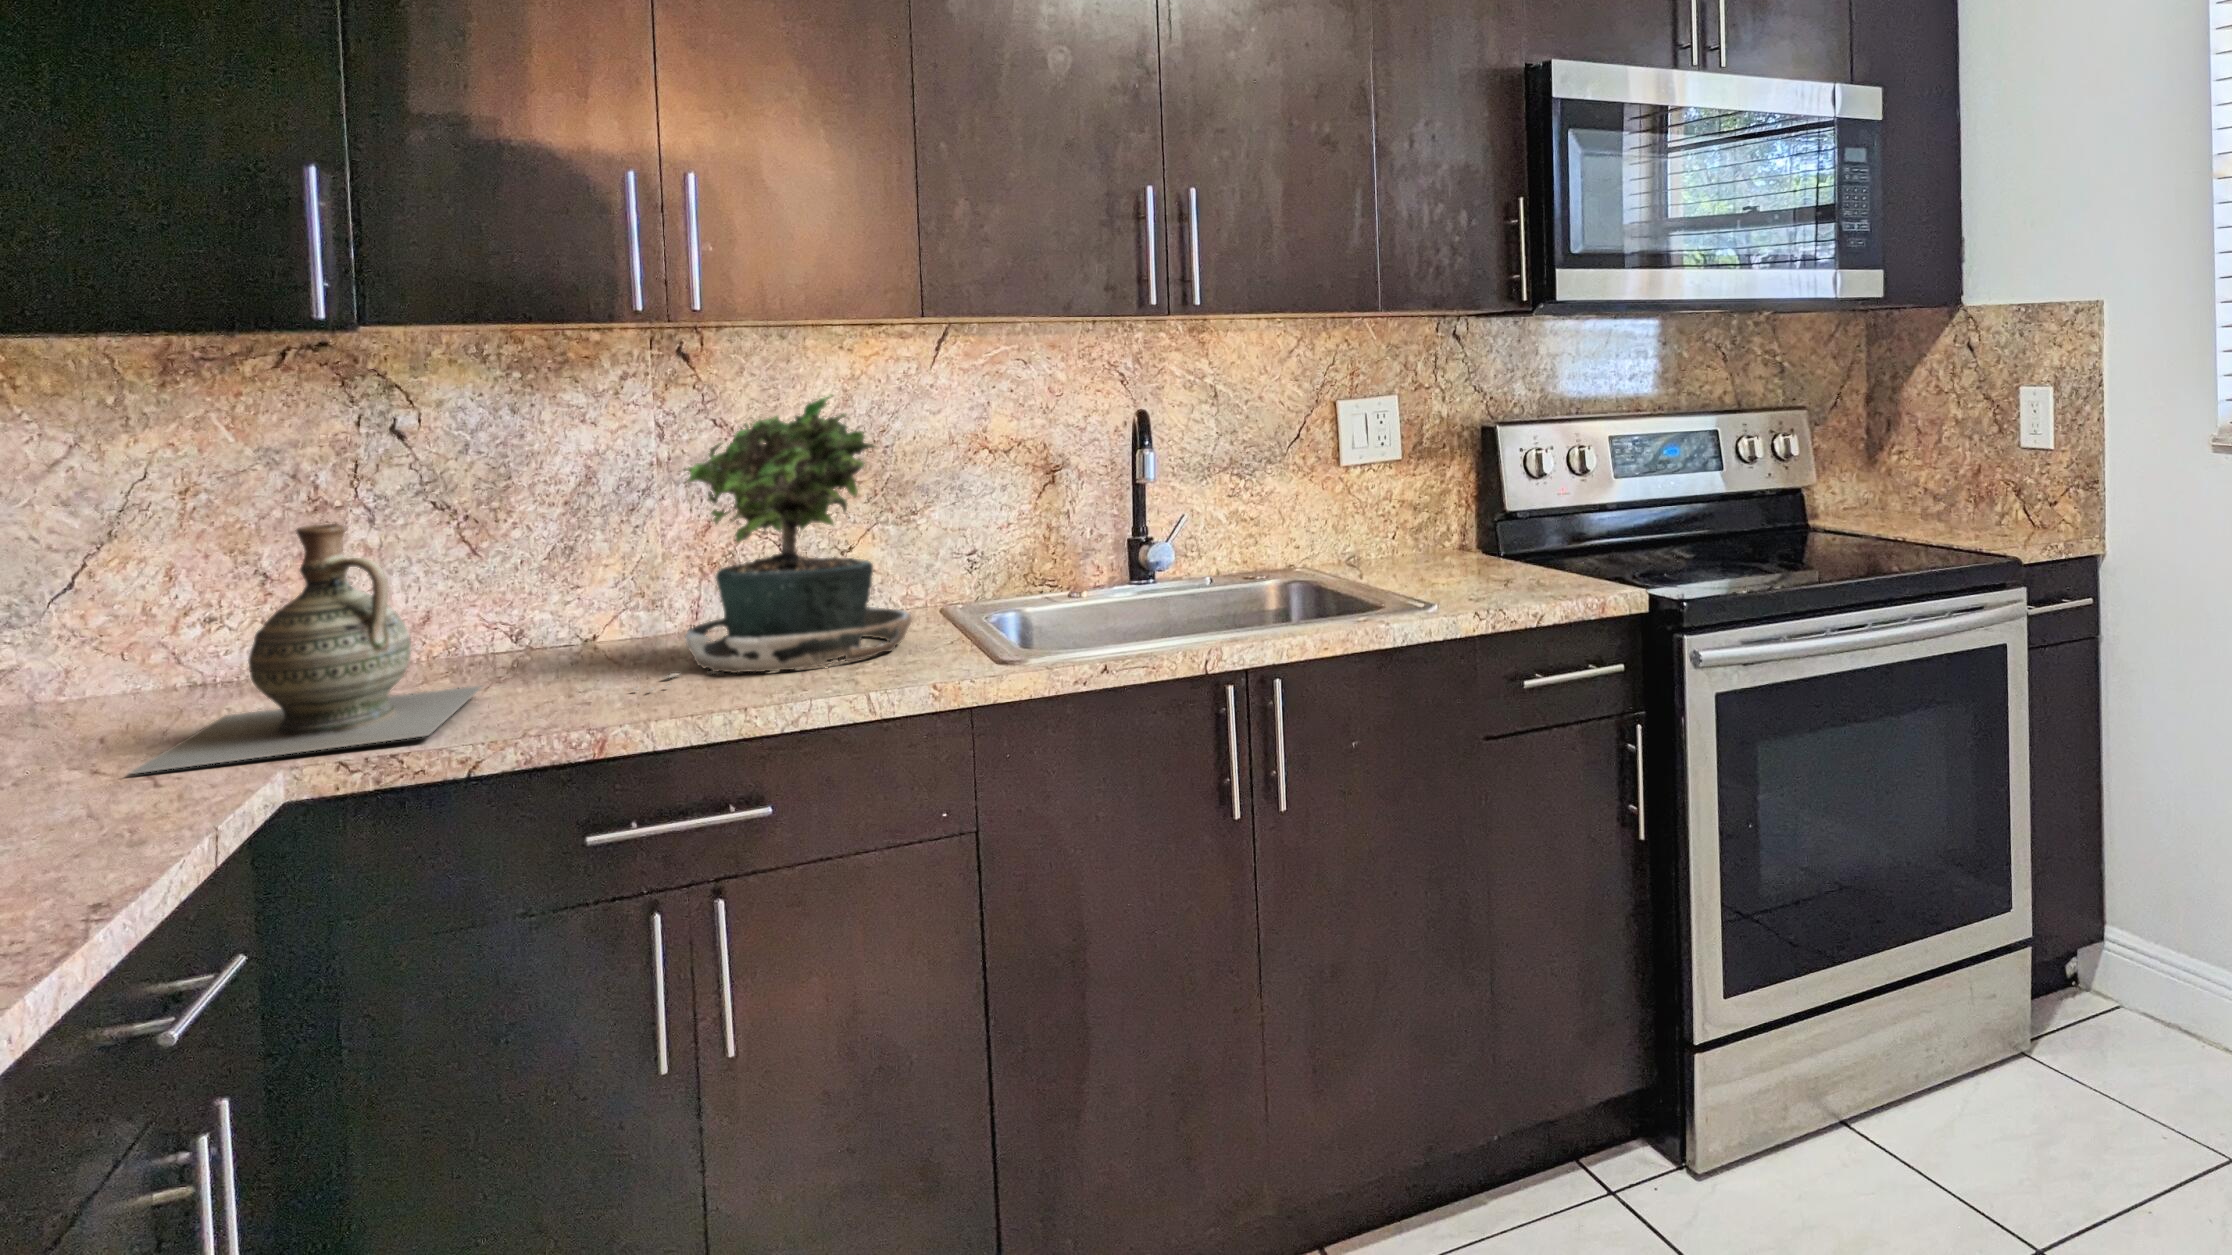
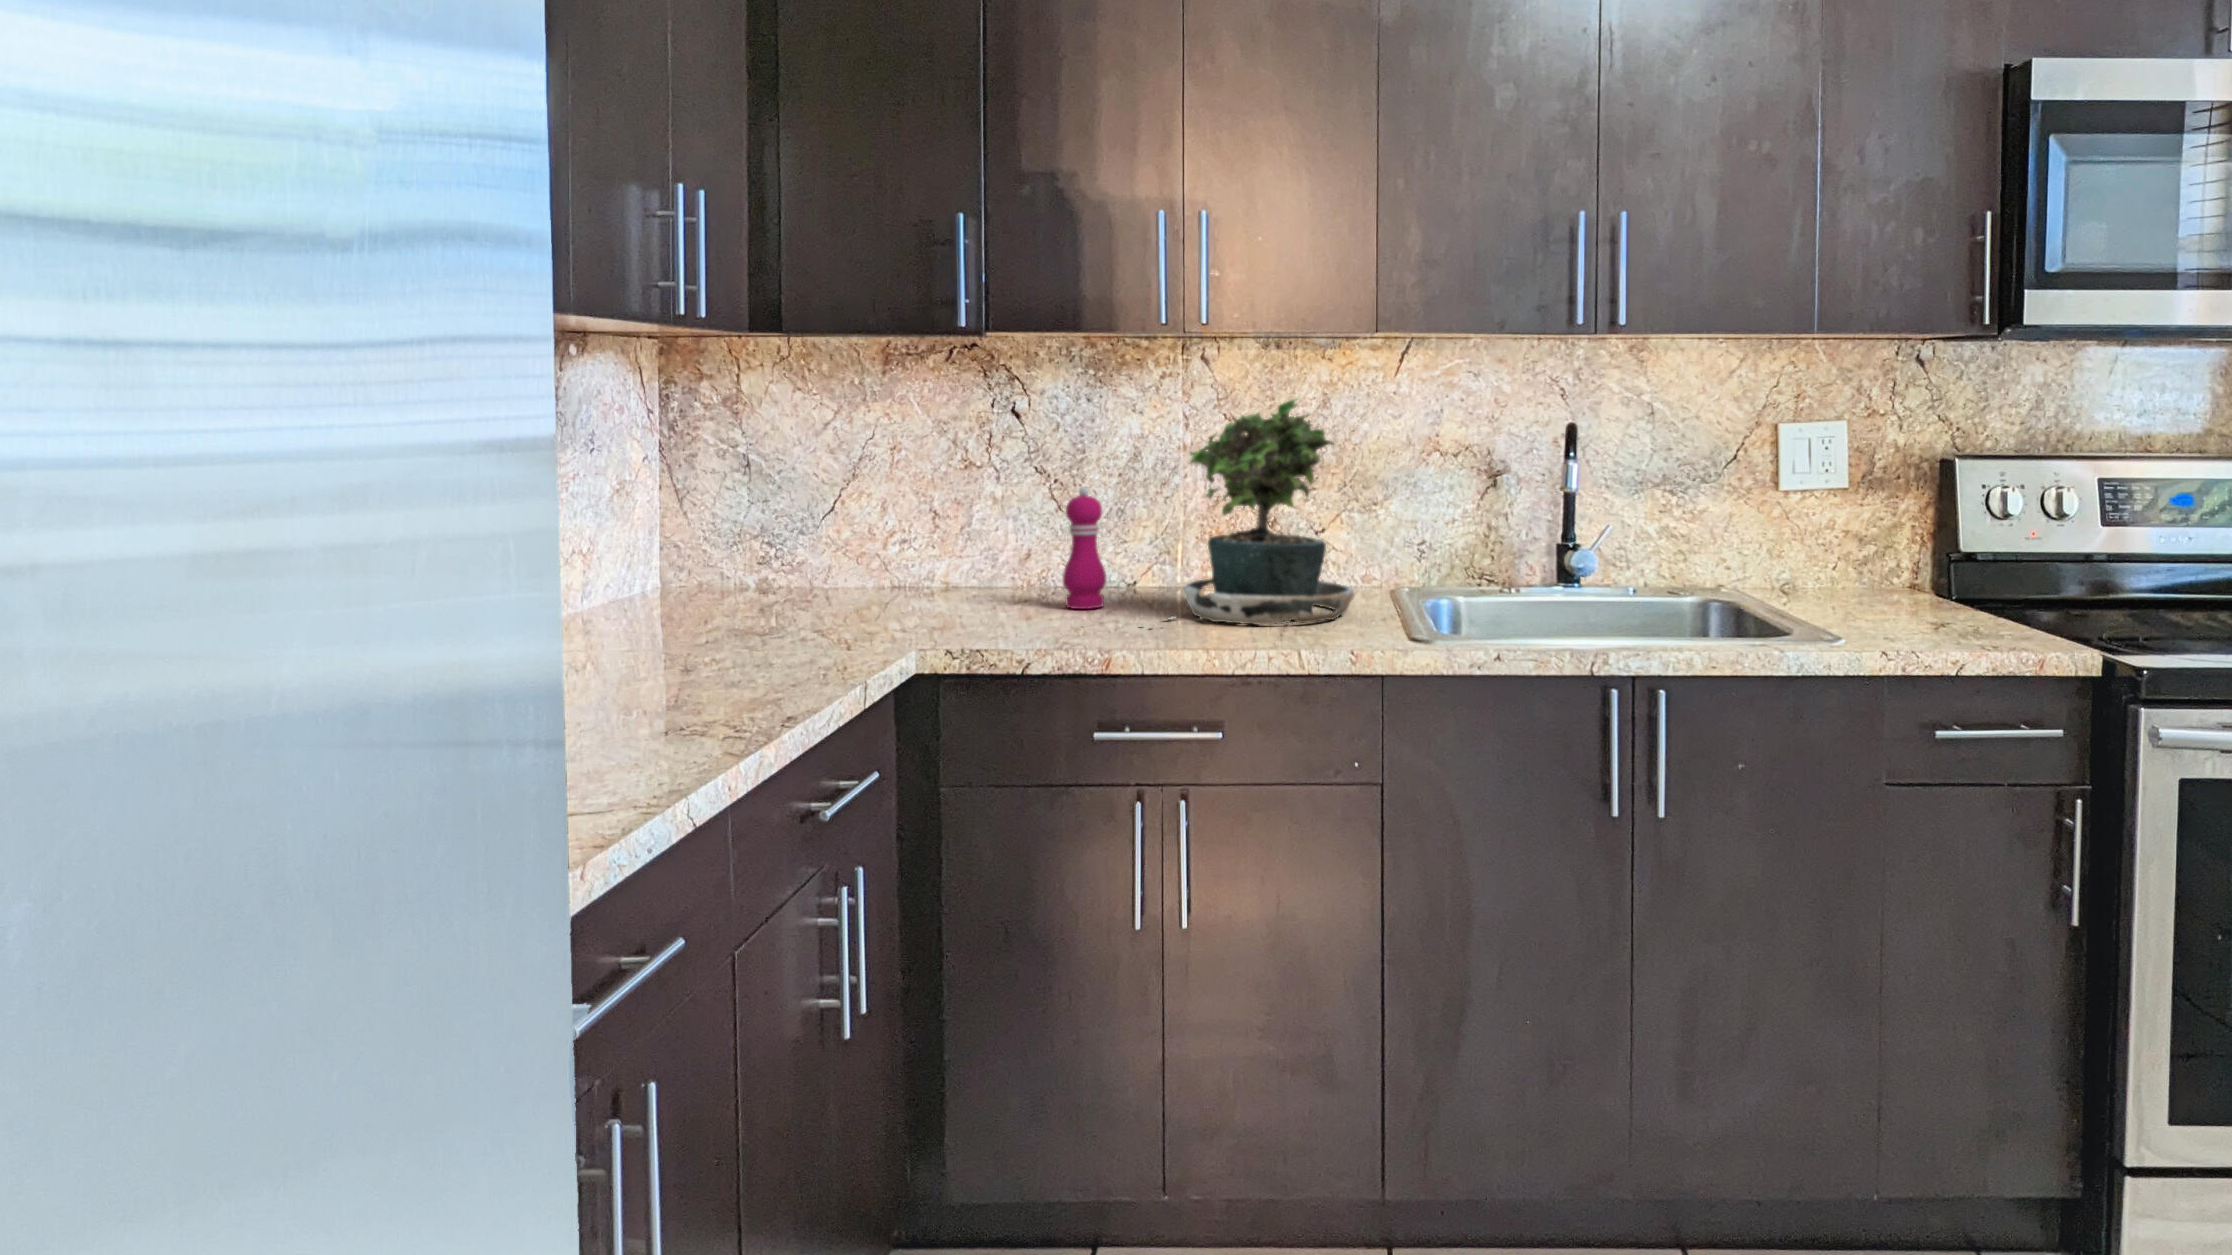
pepper mill: none [498,521,566,680] -> present [1063,486,1106,609]
ceramic jug: present [131,524,483,774] -> none [837,477,1050,639]

